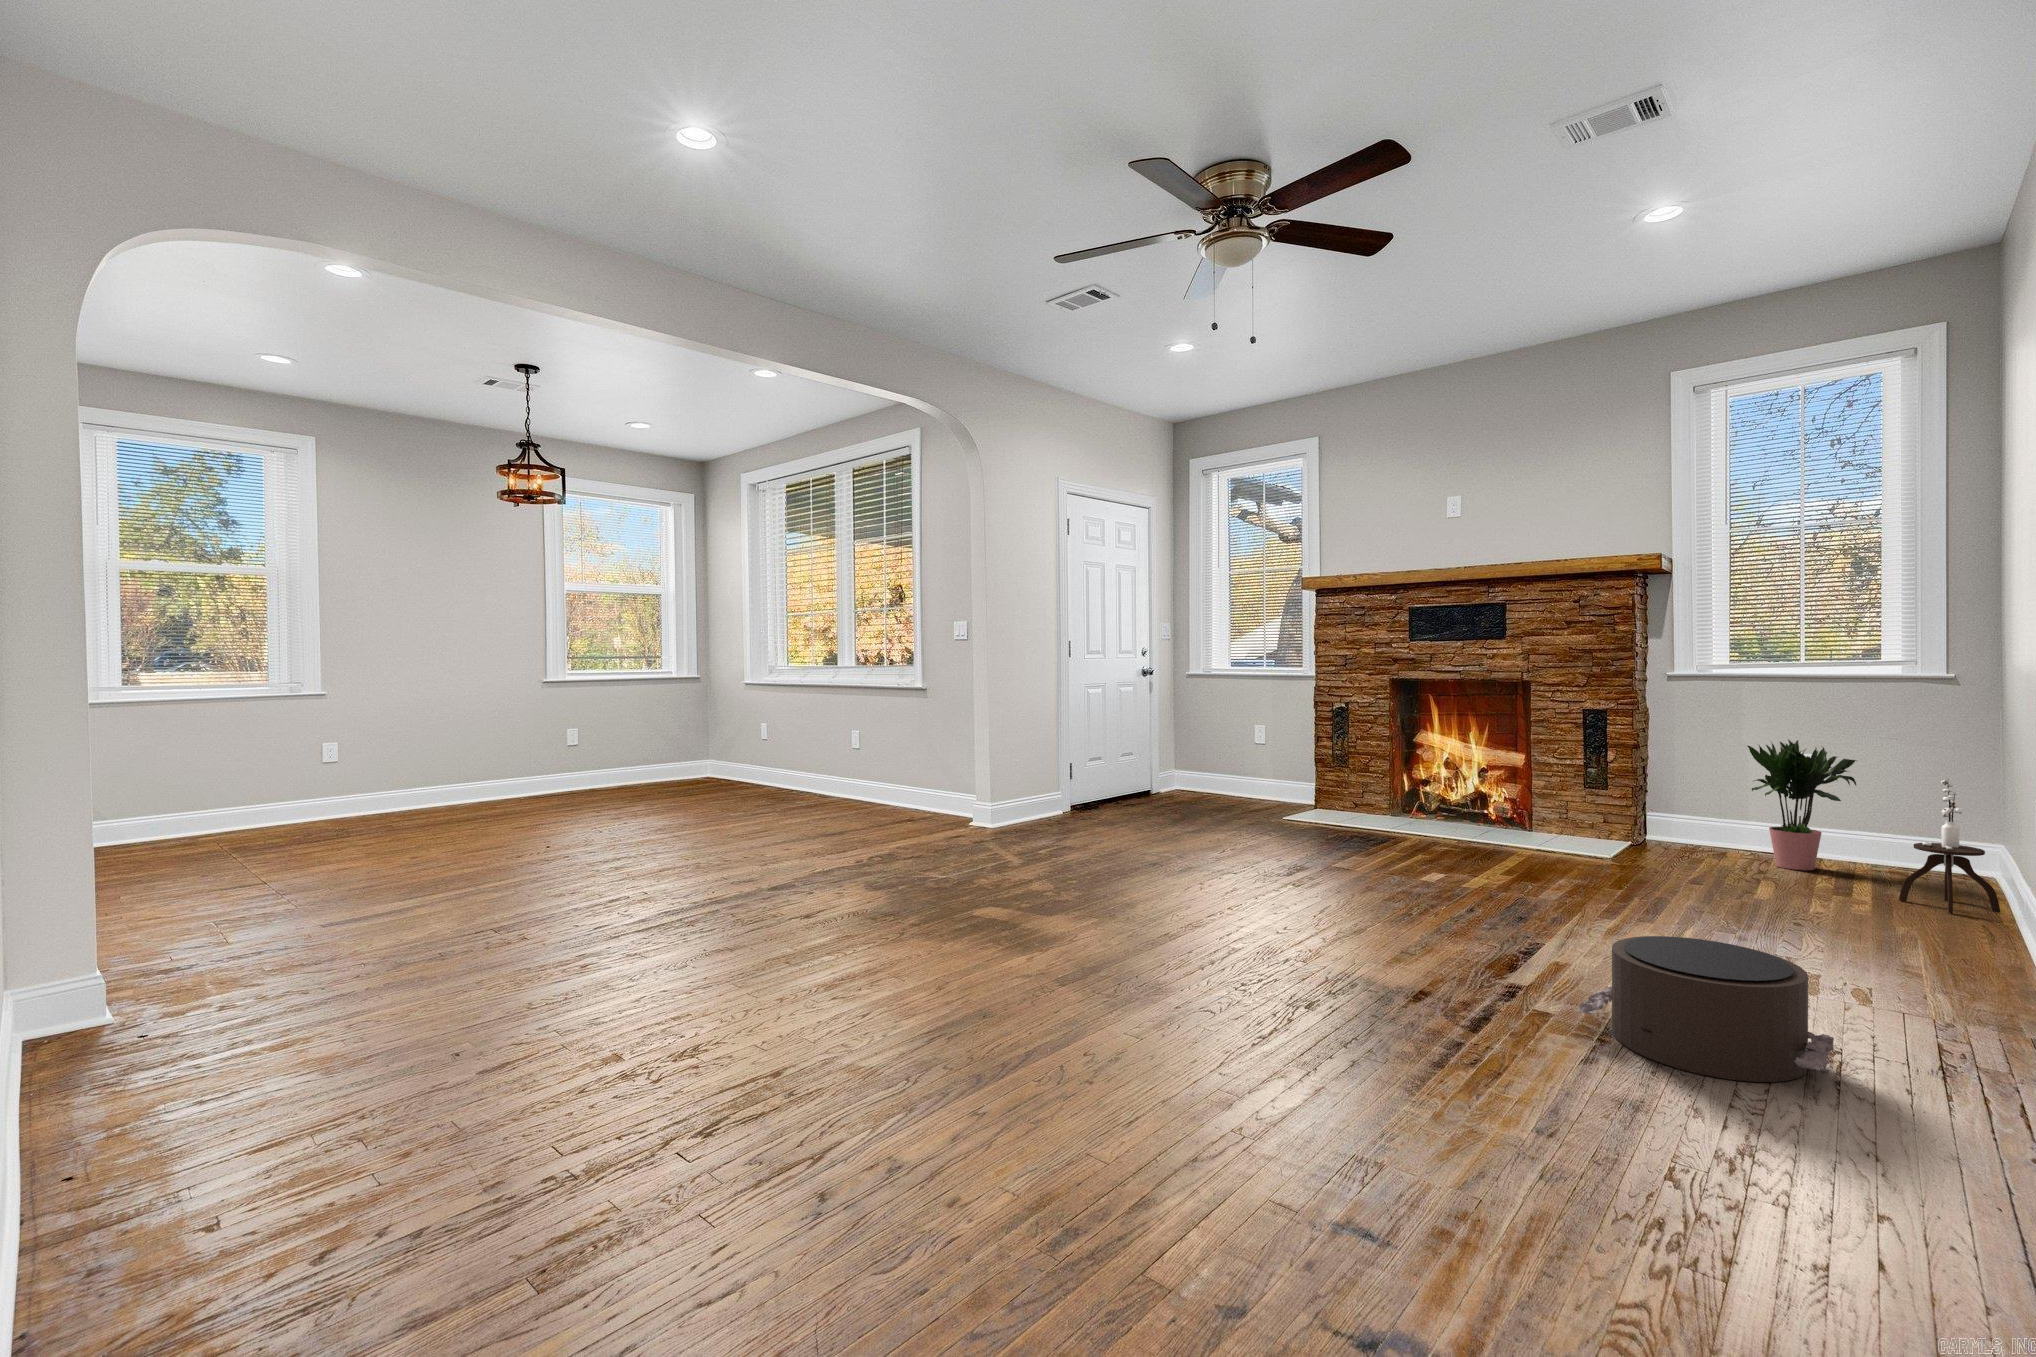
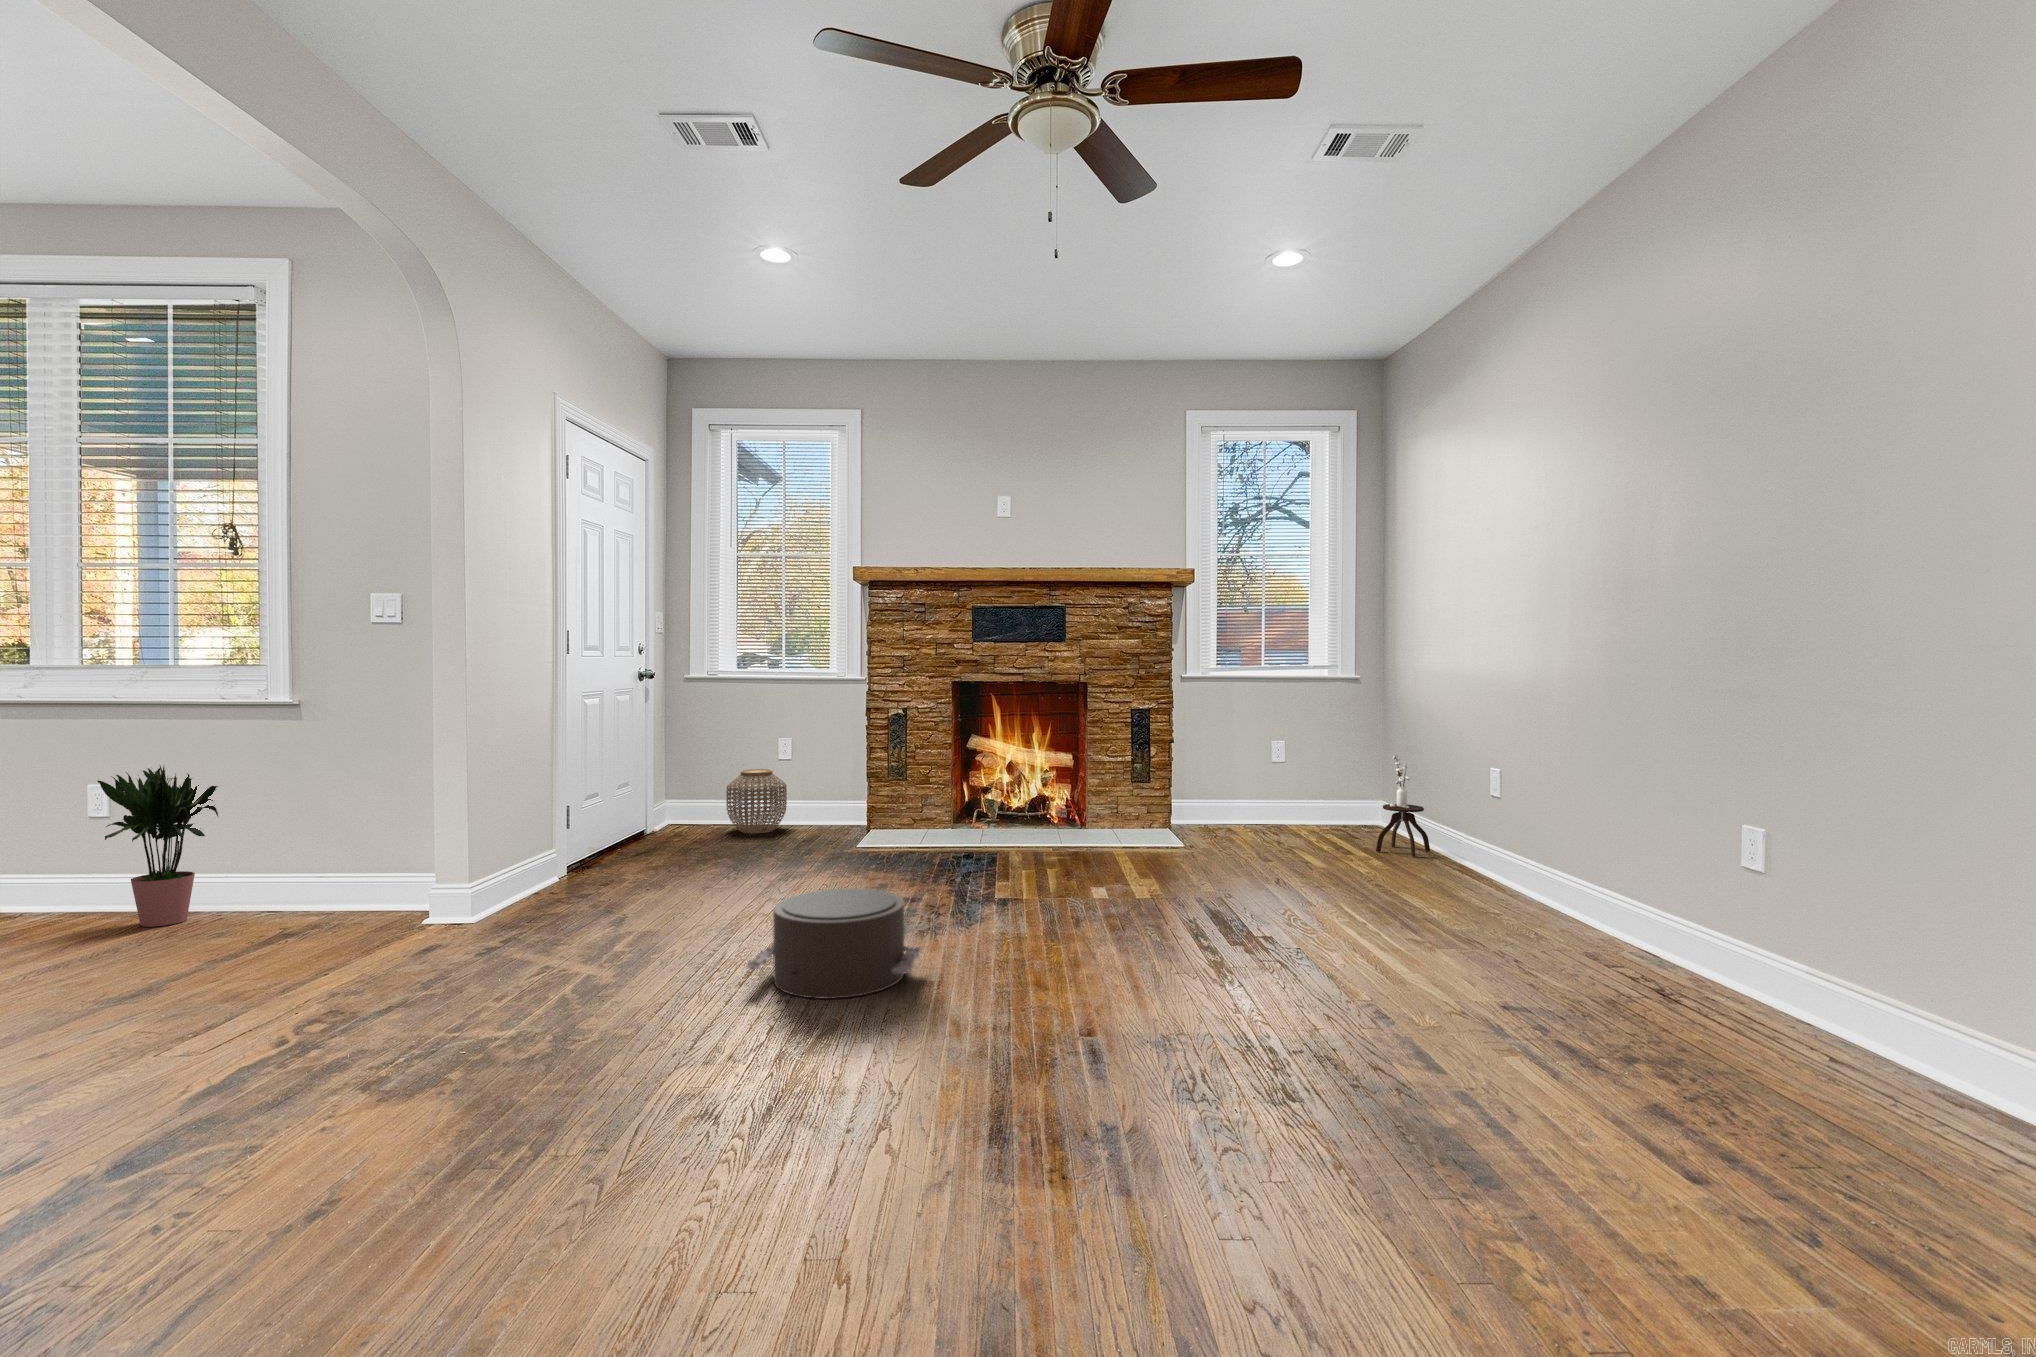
potted plant: present [1747,740,1856,870] -> present [98,766,218,927]
woven basket: none [1207,750,1256,803] -> present [726,769,787,833]
pouf: present [1578,936,1834,1082] -> present [746,888,920,999]

